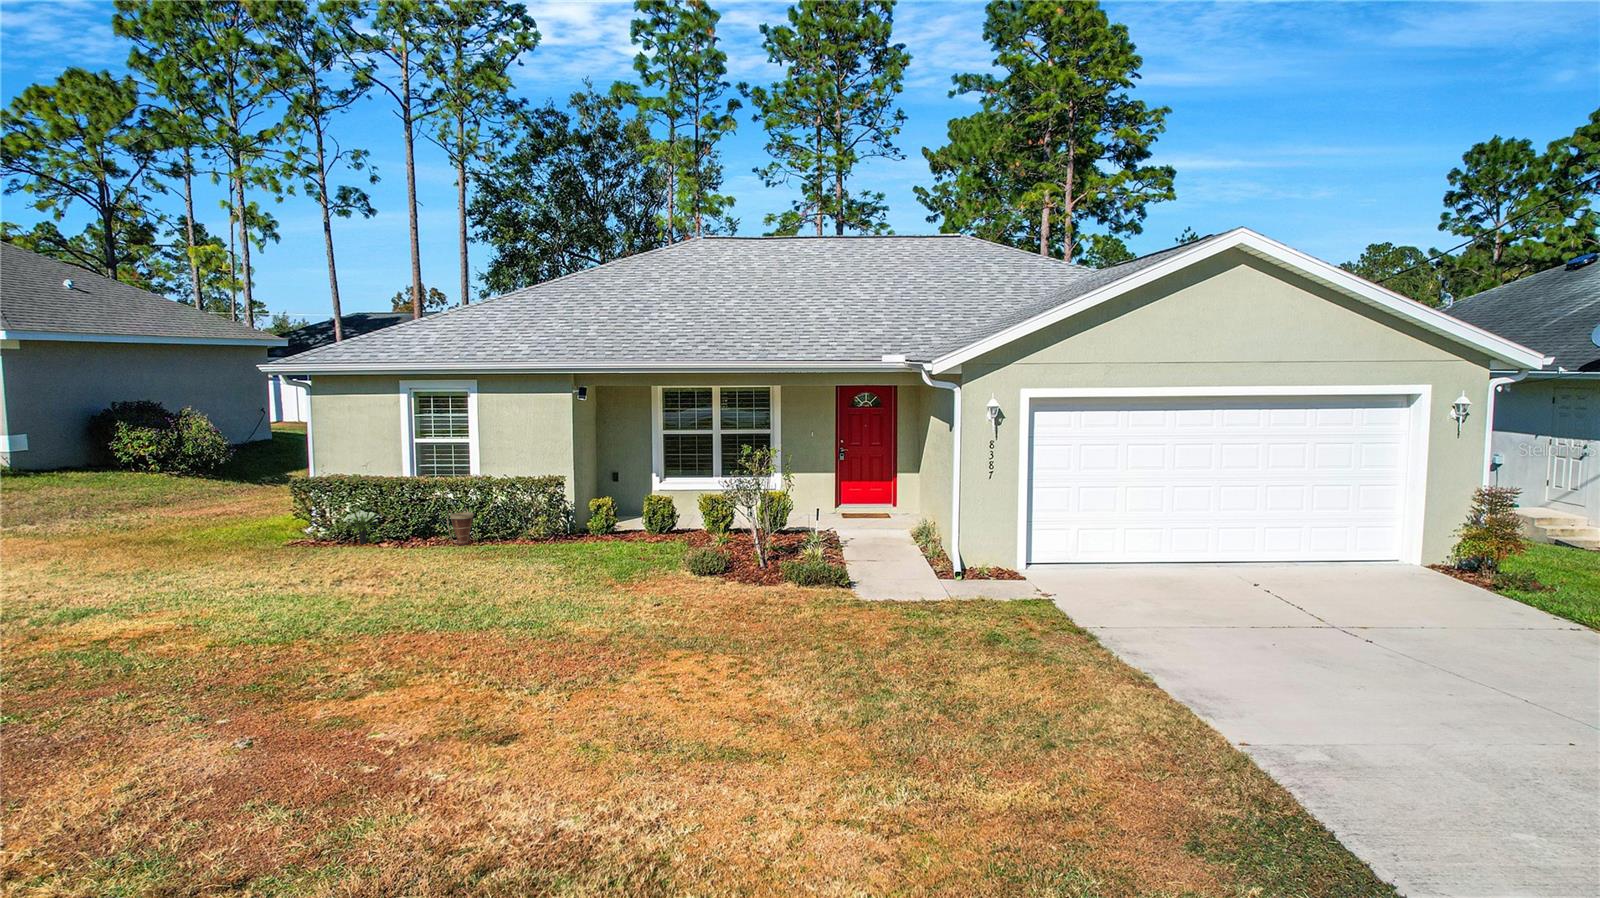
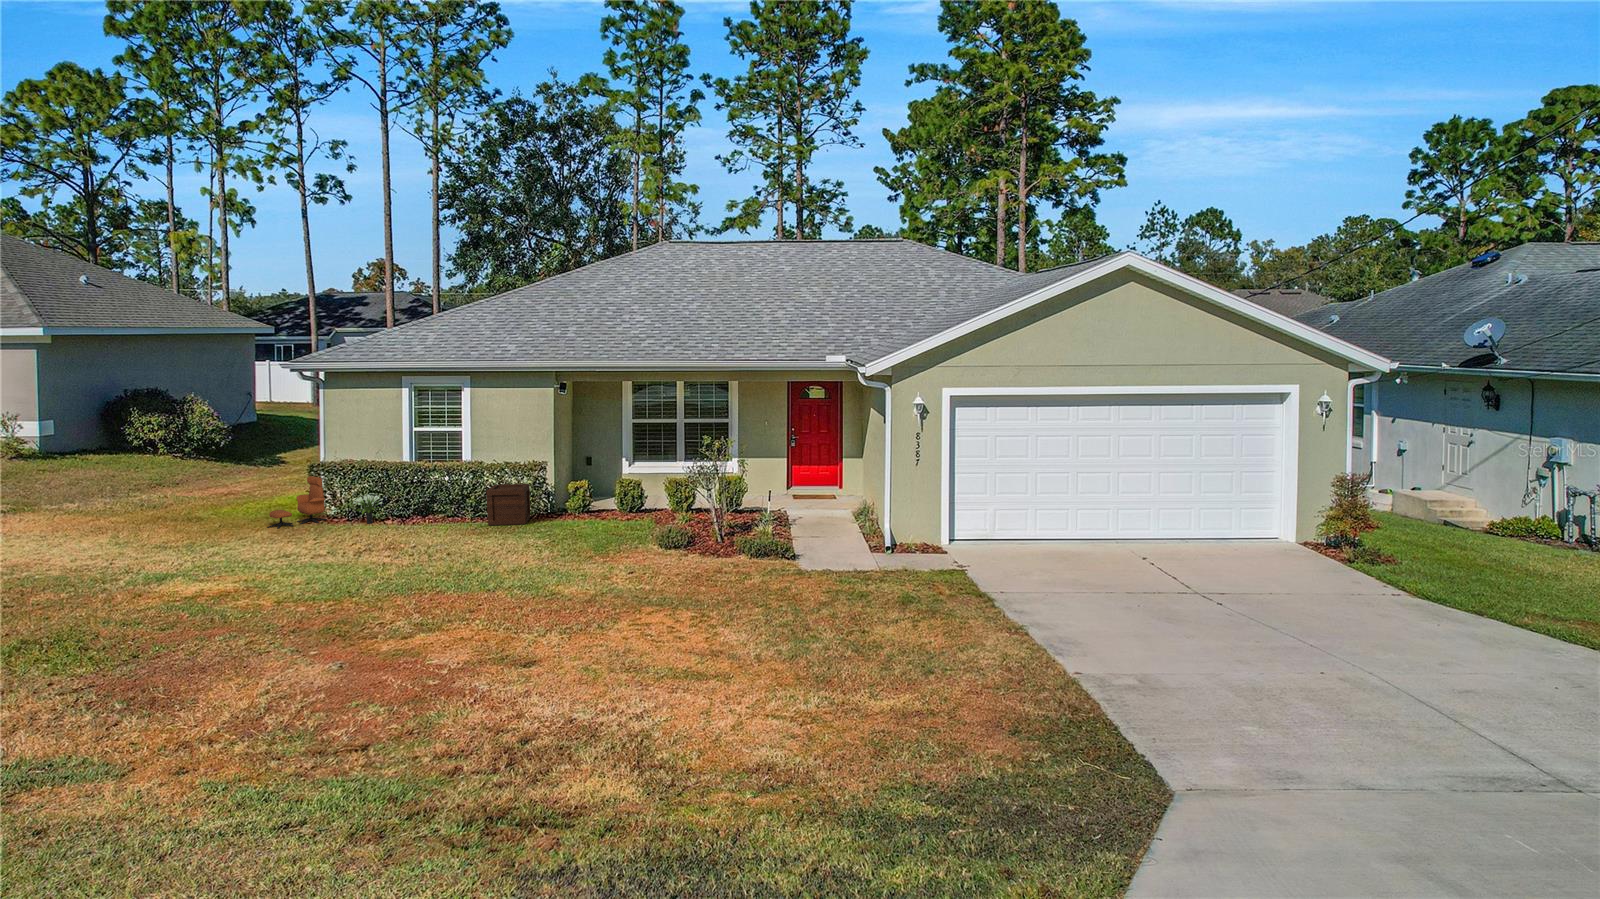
lounge chair: none [247,490,317,548] -> present [267,476,327,529]
wooden crate: none [494,500,544,547] -> present [486,484,531,526]
basket: present [447,508,474,545] -> none [444,492,468,524]

